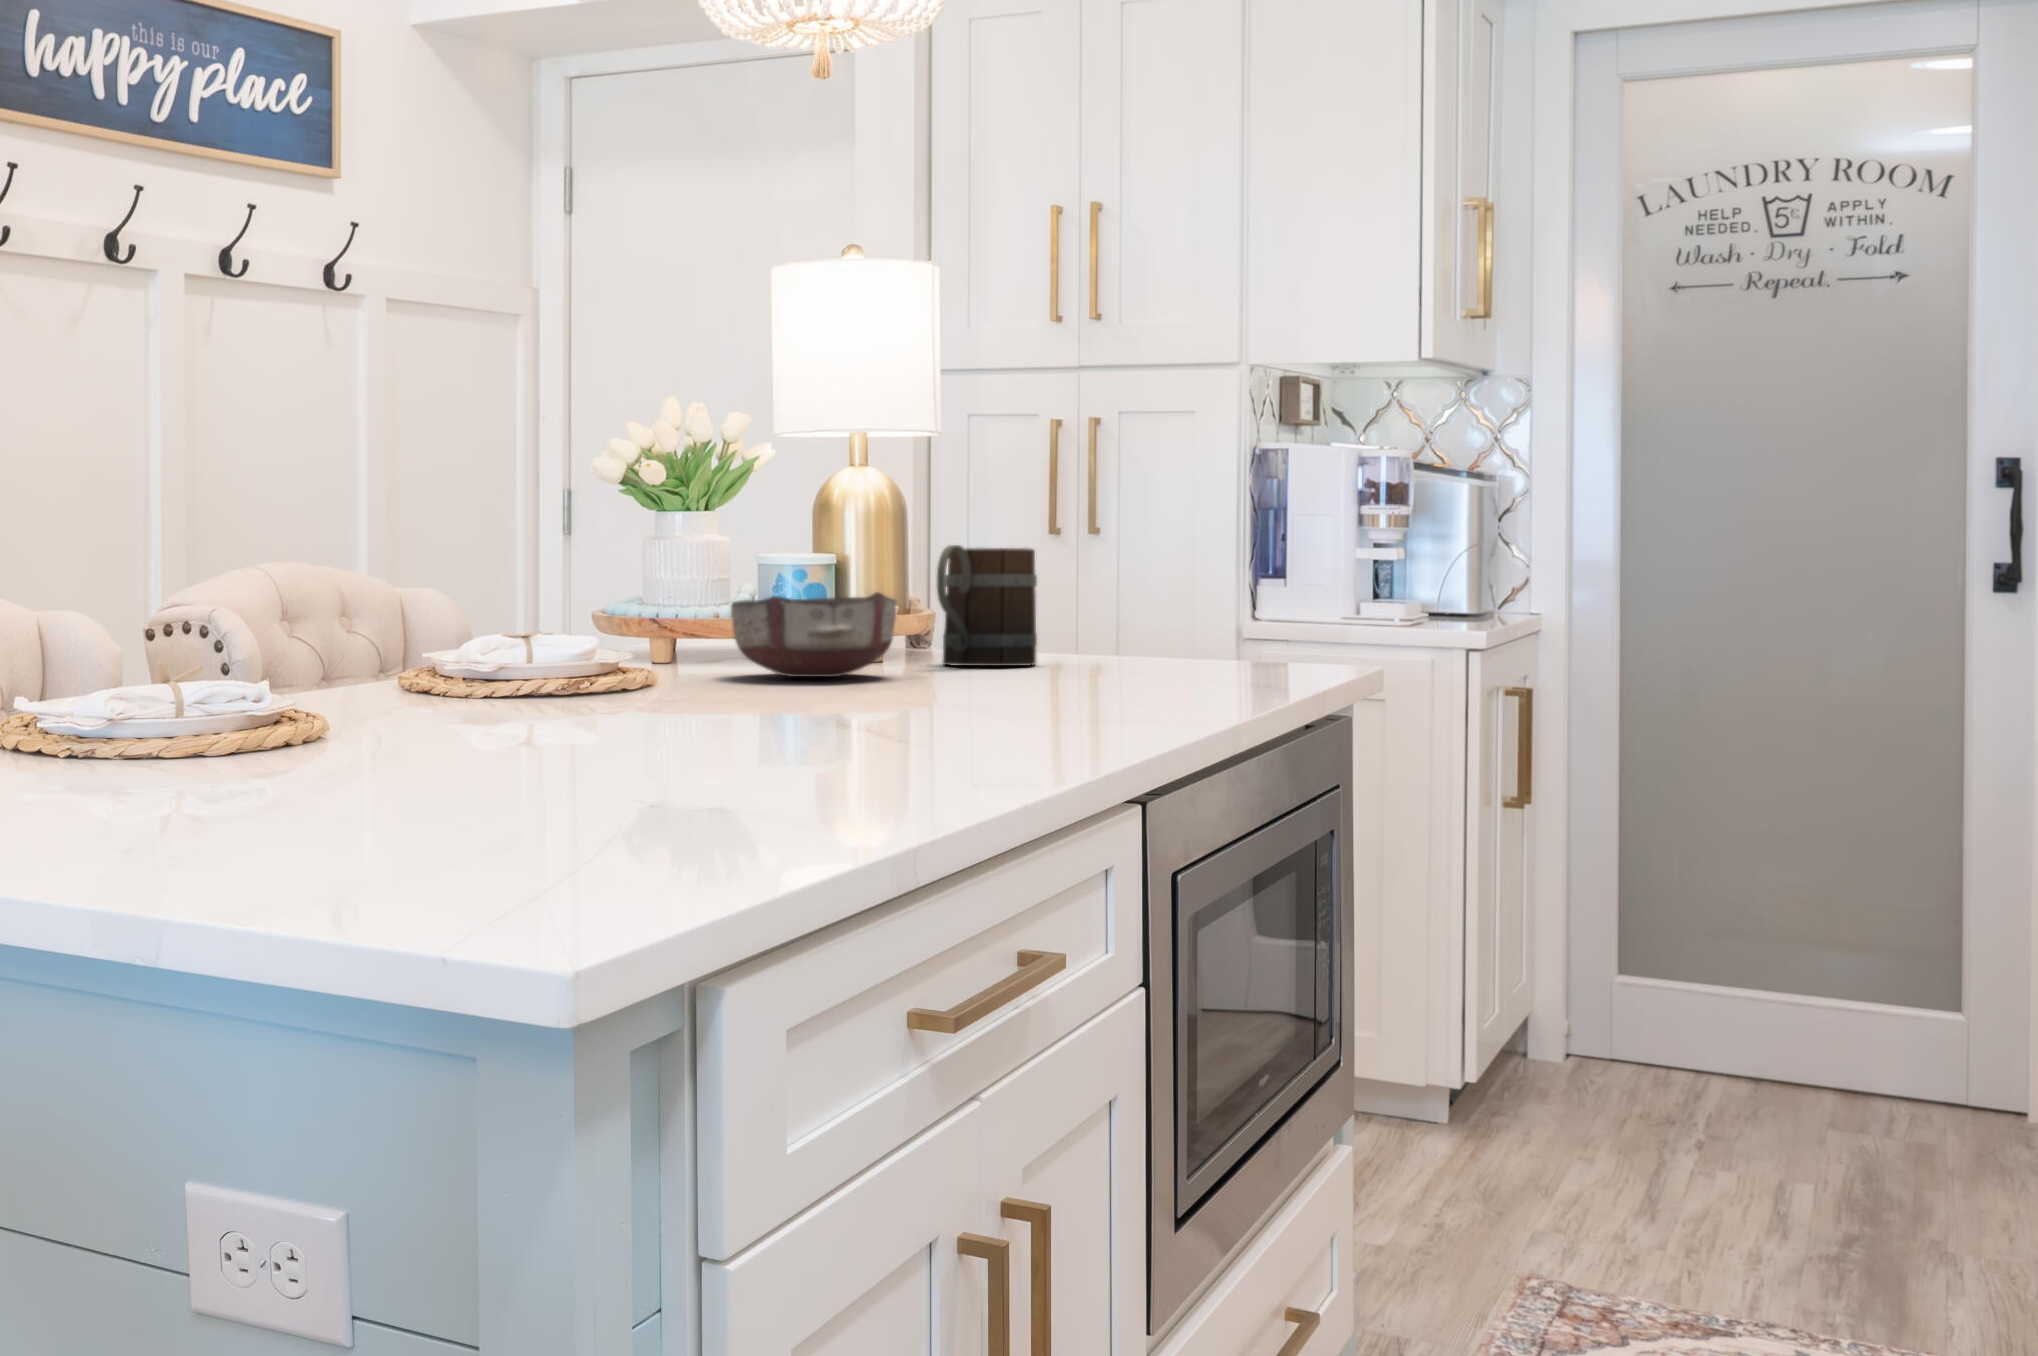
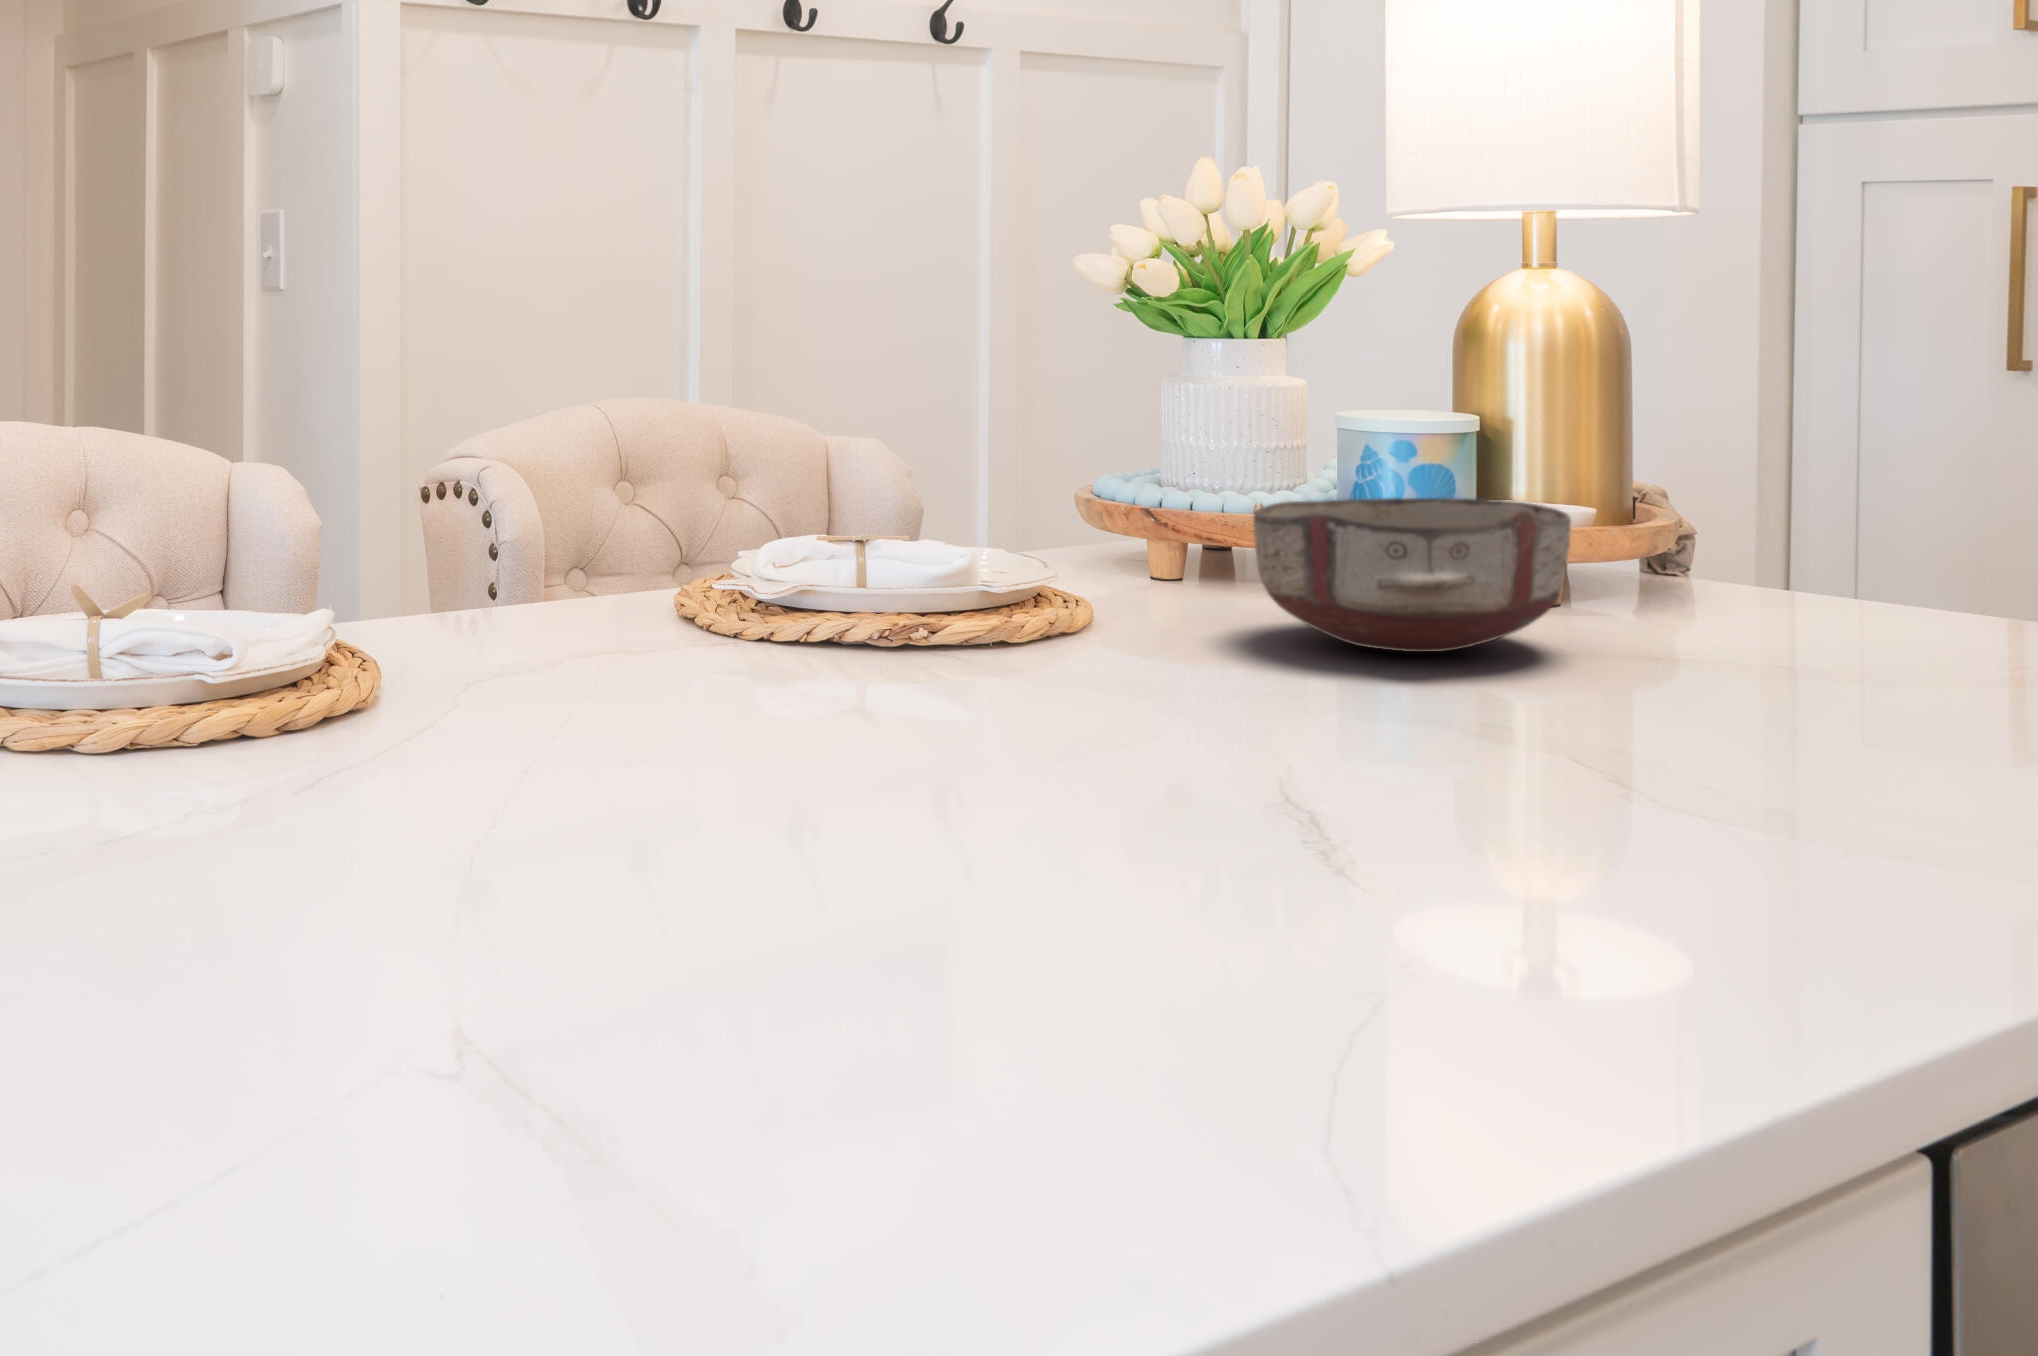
mug: present [937,545,1037,666] -> none [1668,407,1884,626]

